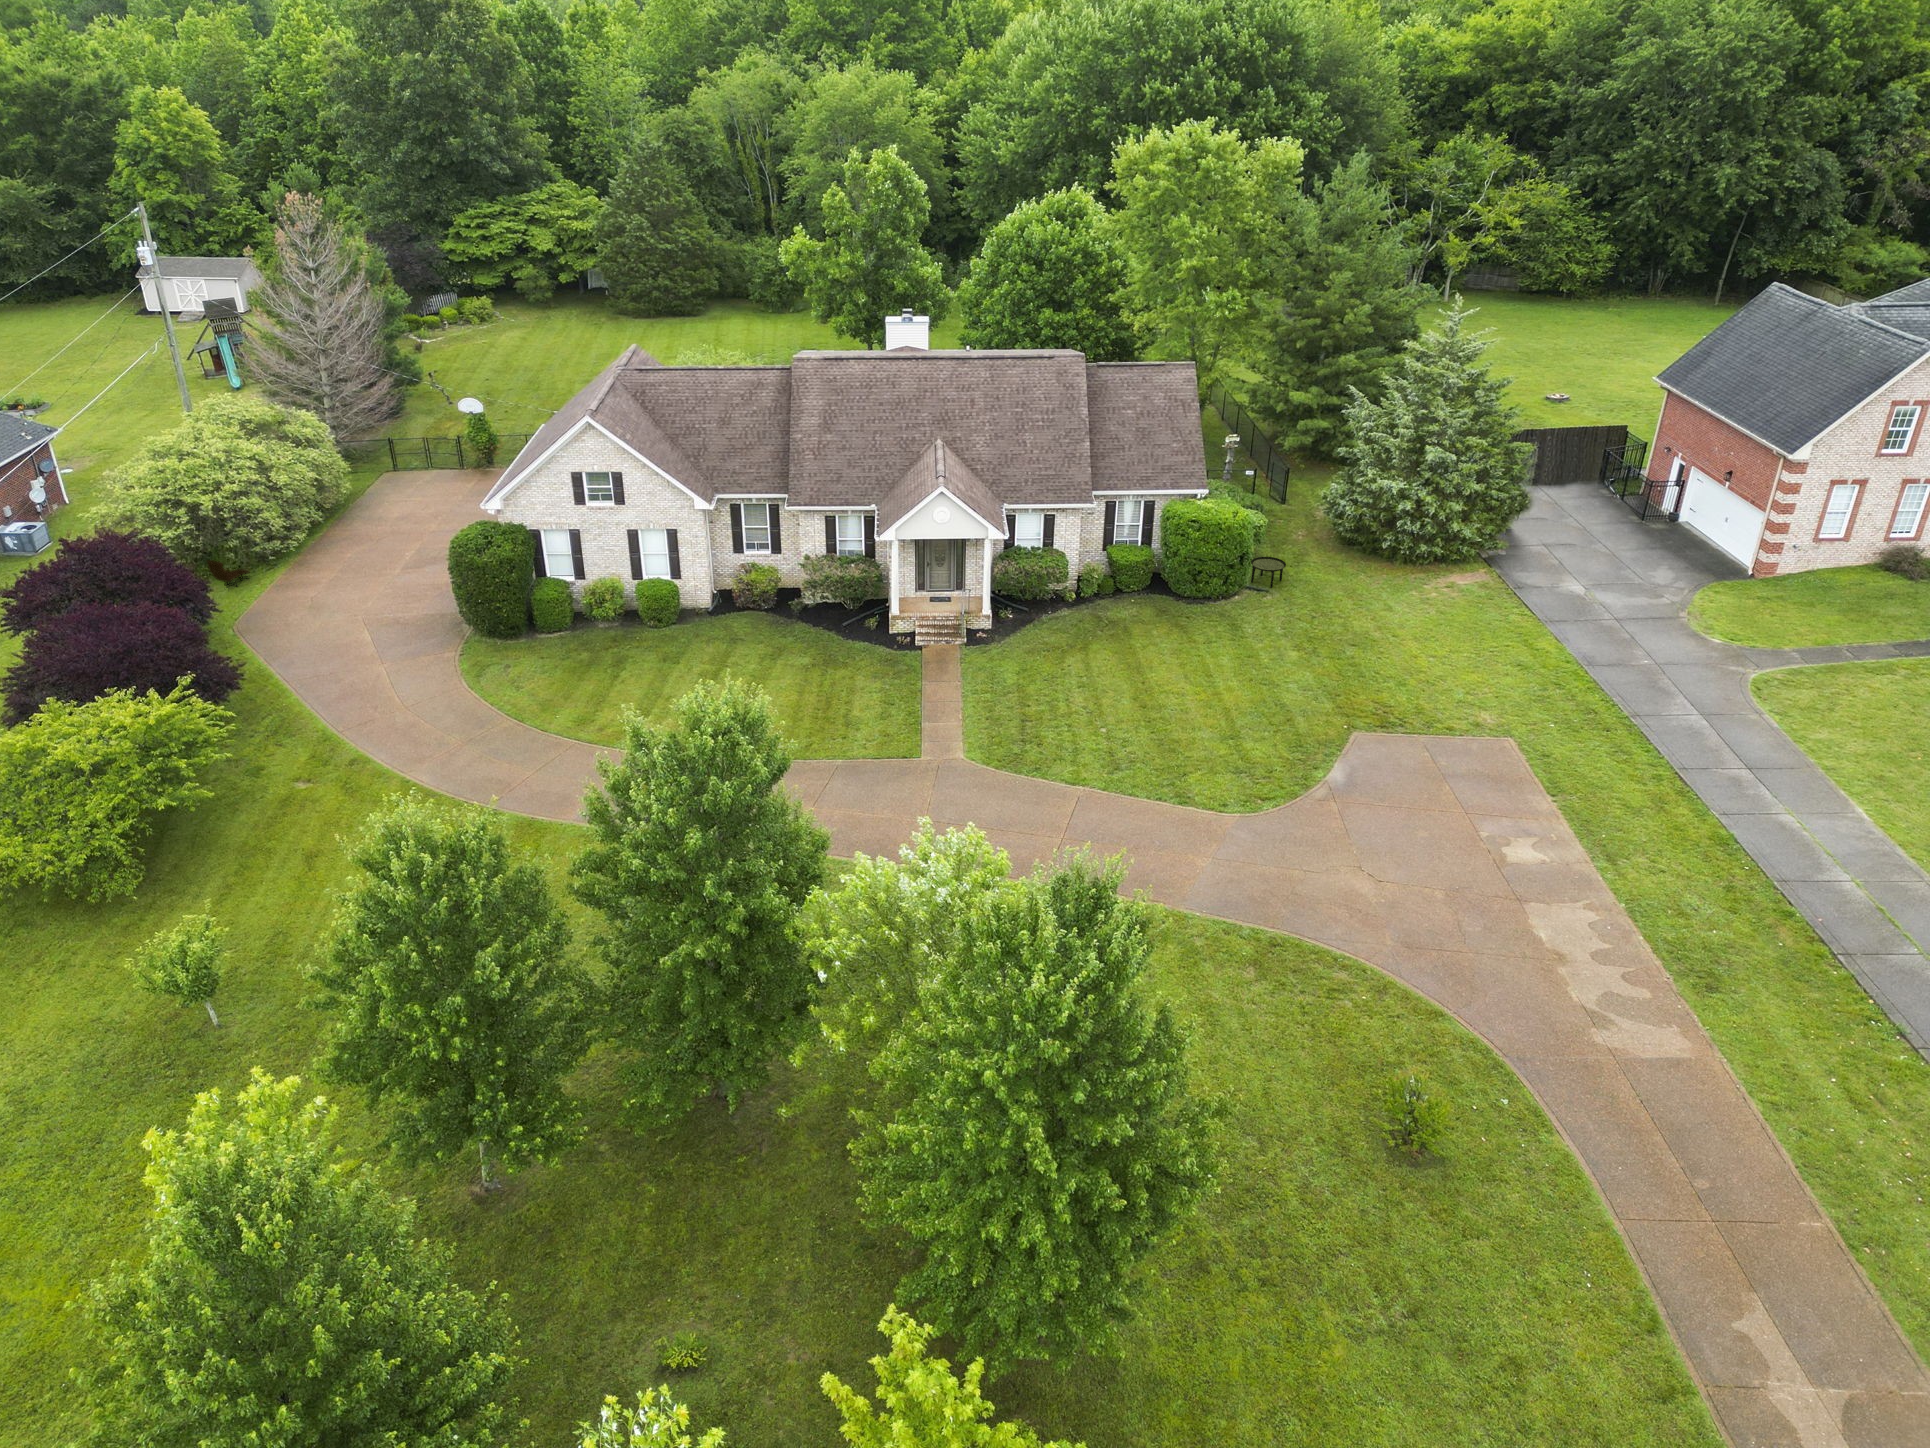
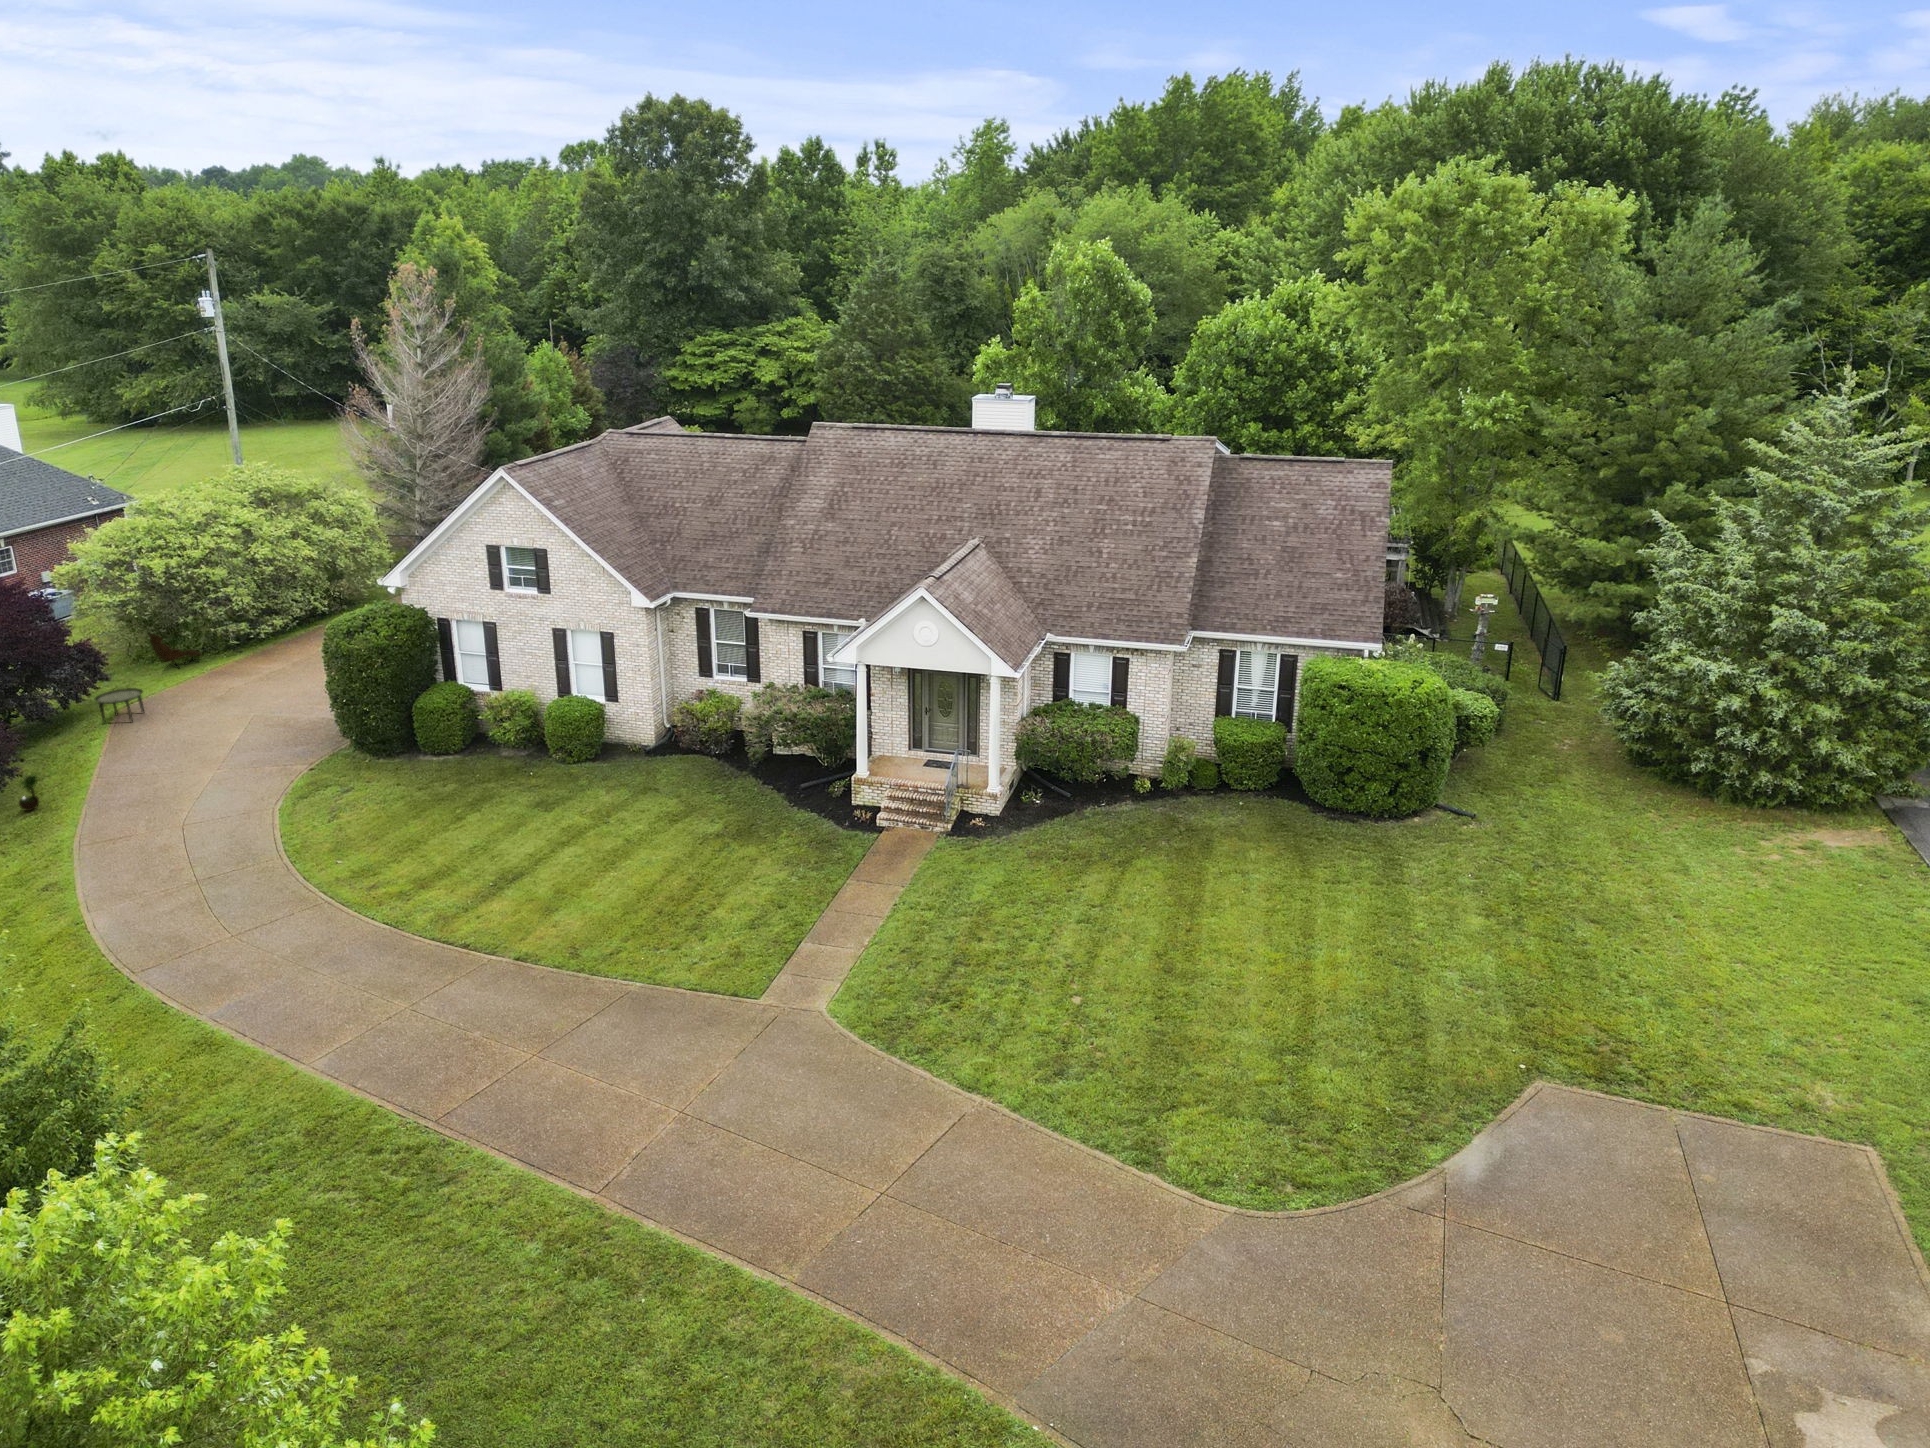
round table: present [1251,557,1286,588] -> present [95,688,144,724]
potted tree: none [245,690,263,720] -> present [19,775,39,811]

